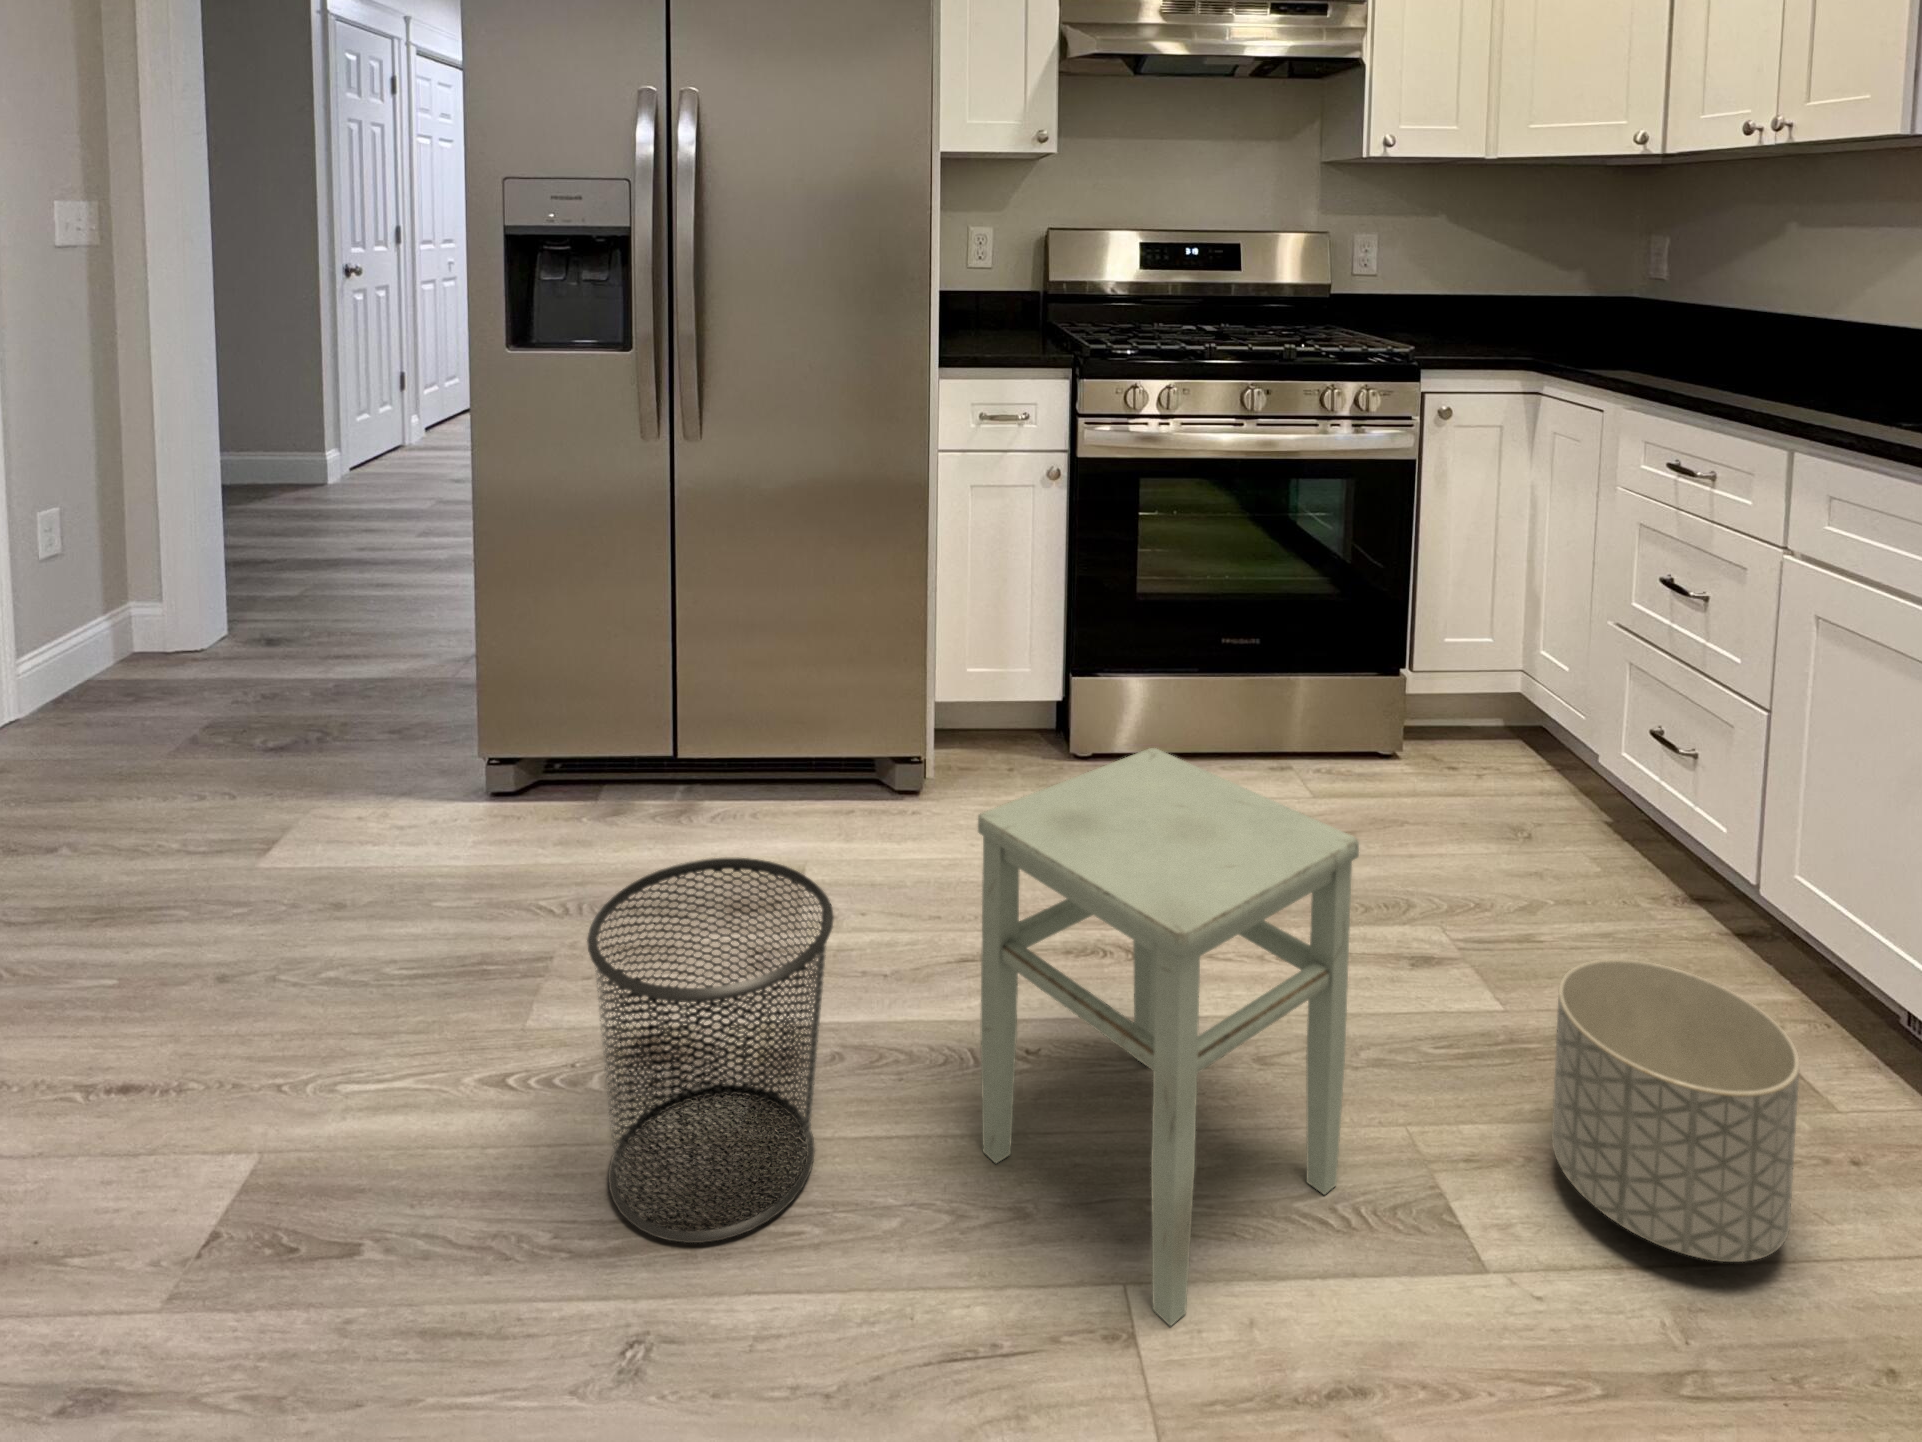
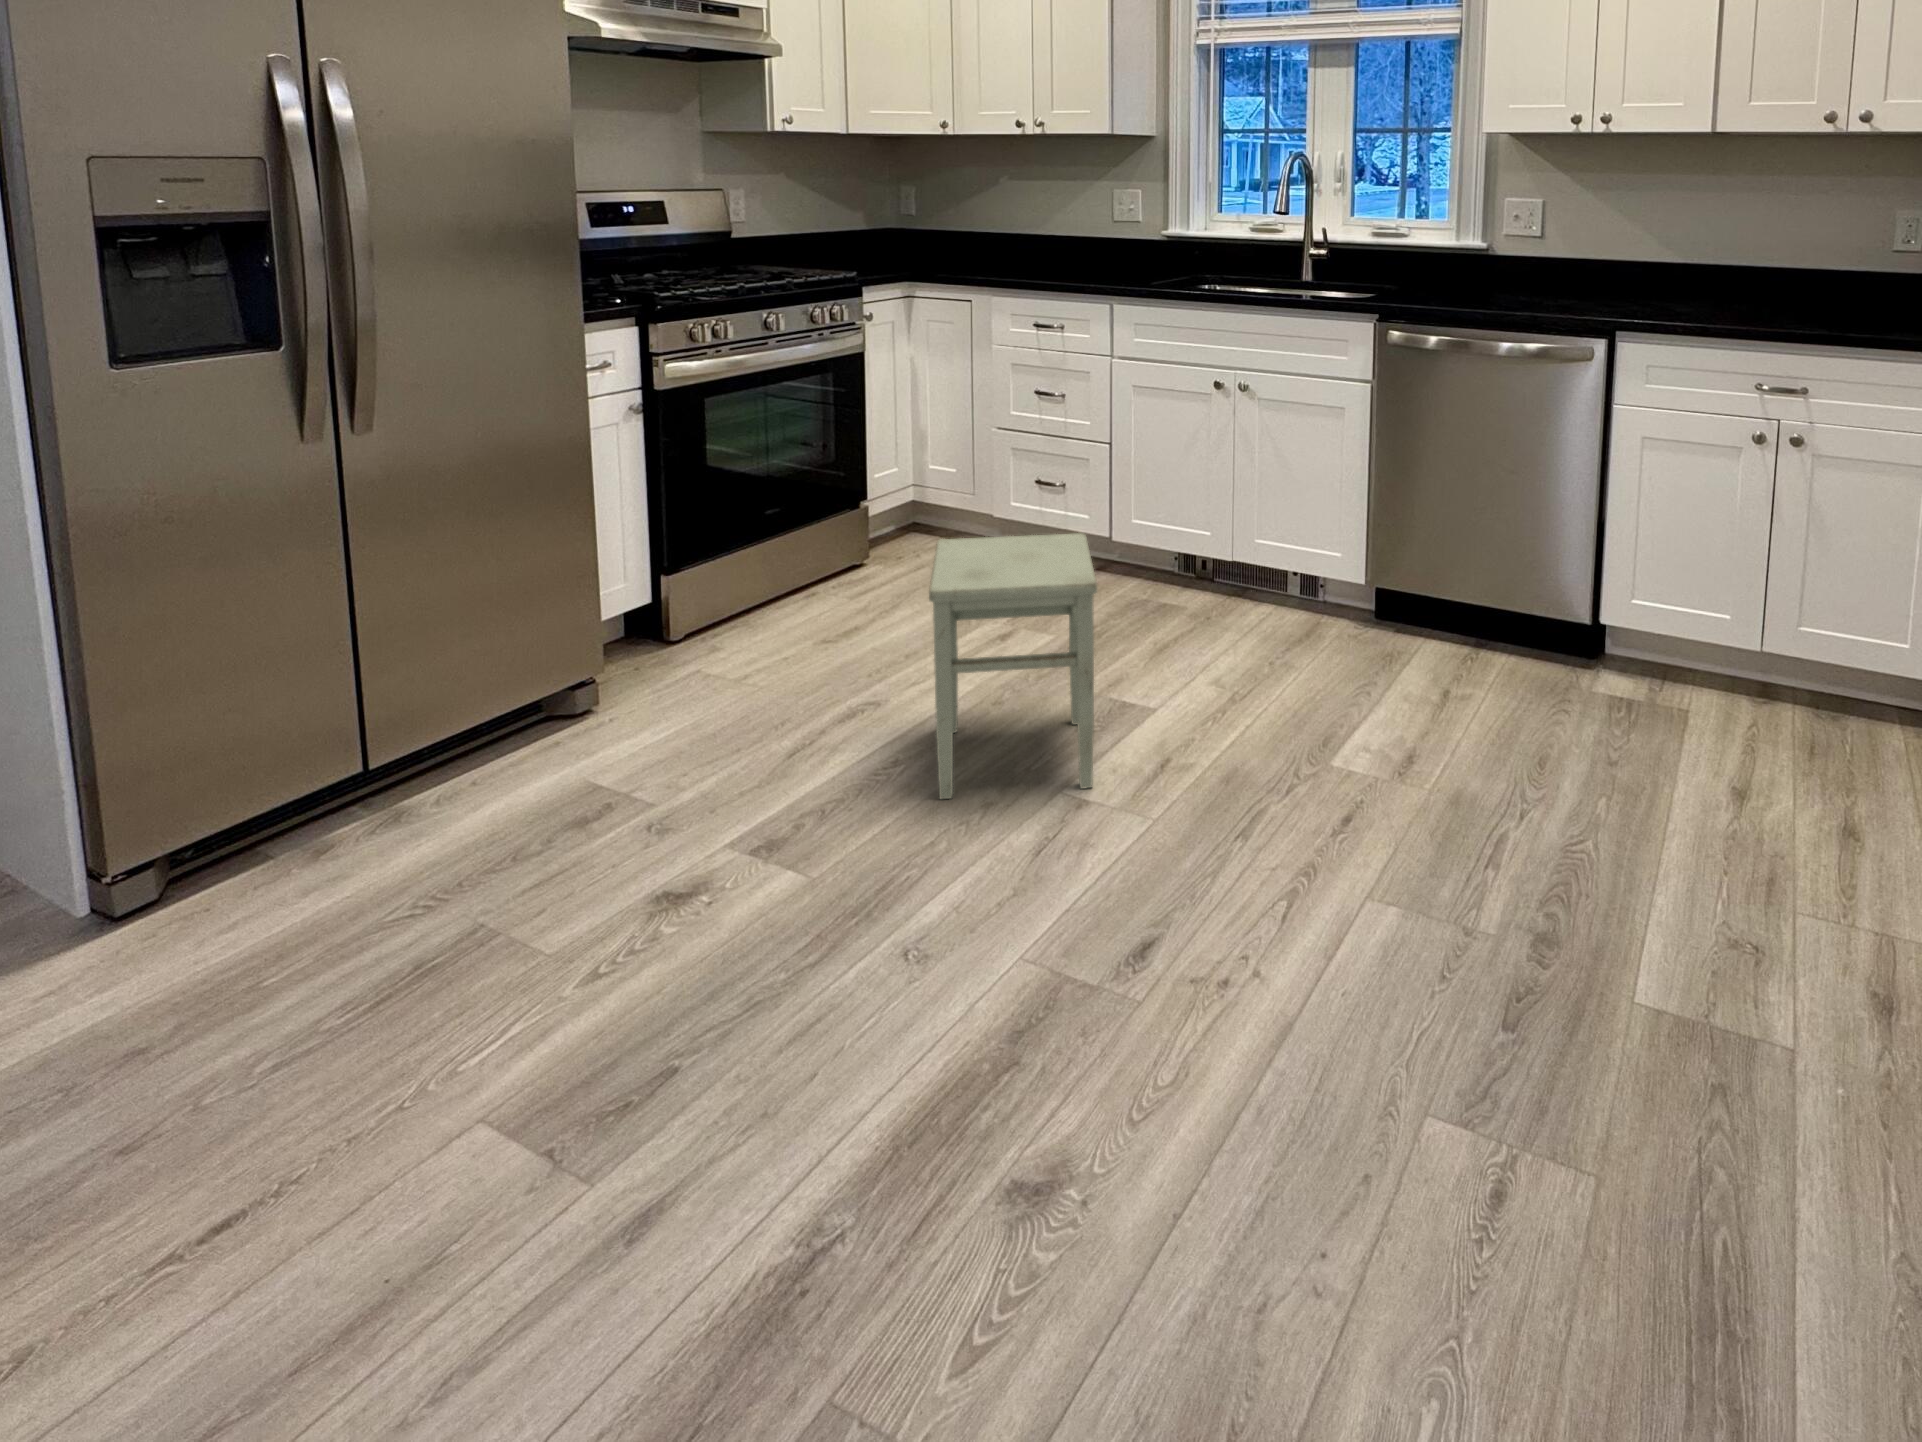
waste bin: present [587,858,834,1243] -> none [721,684,901,934]
planter: present [1552,959,1800,1262] -> none [1129,558,1225,670]

